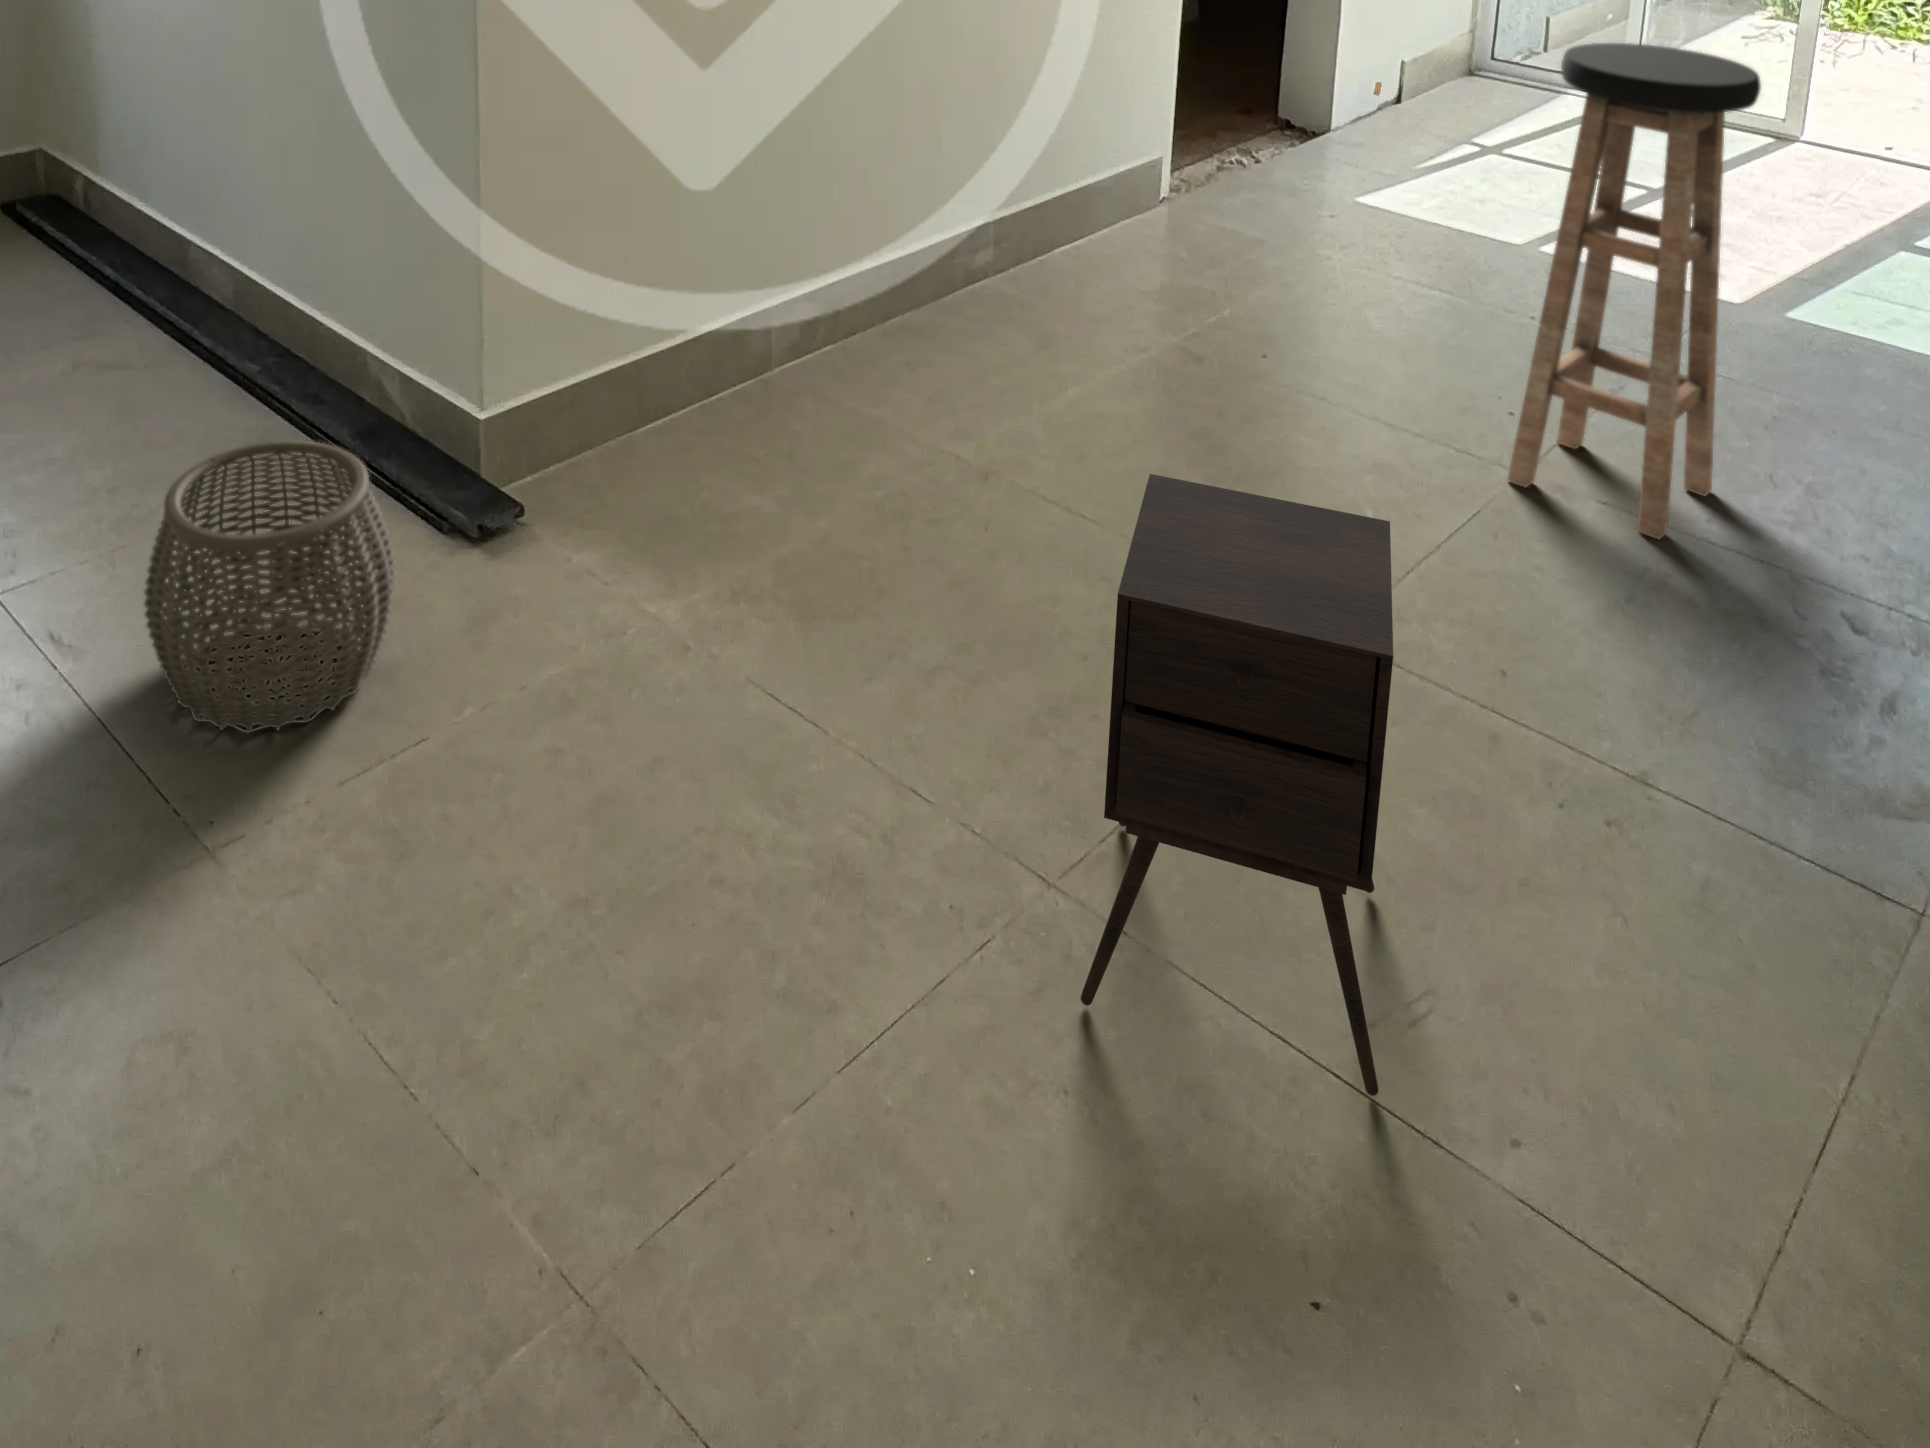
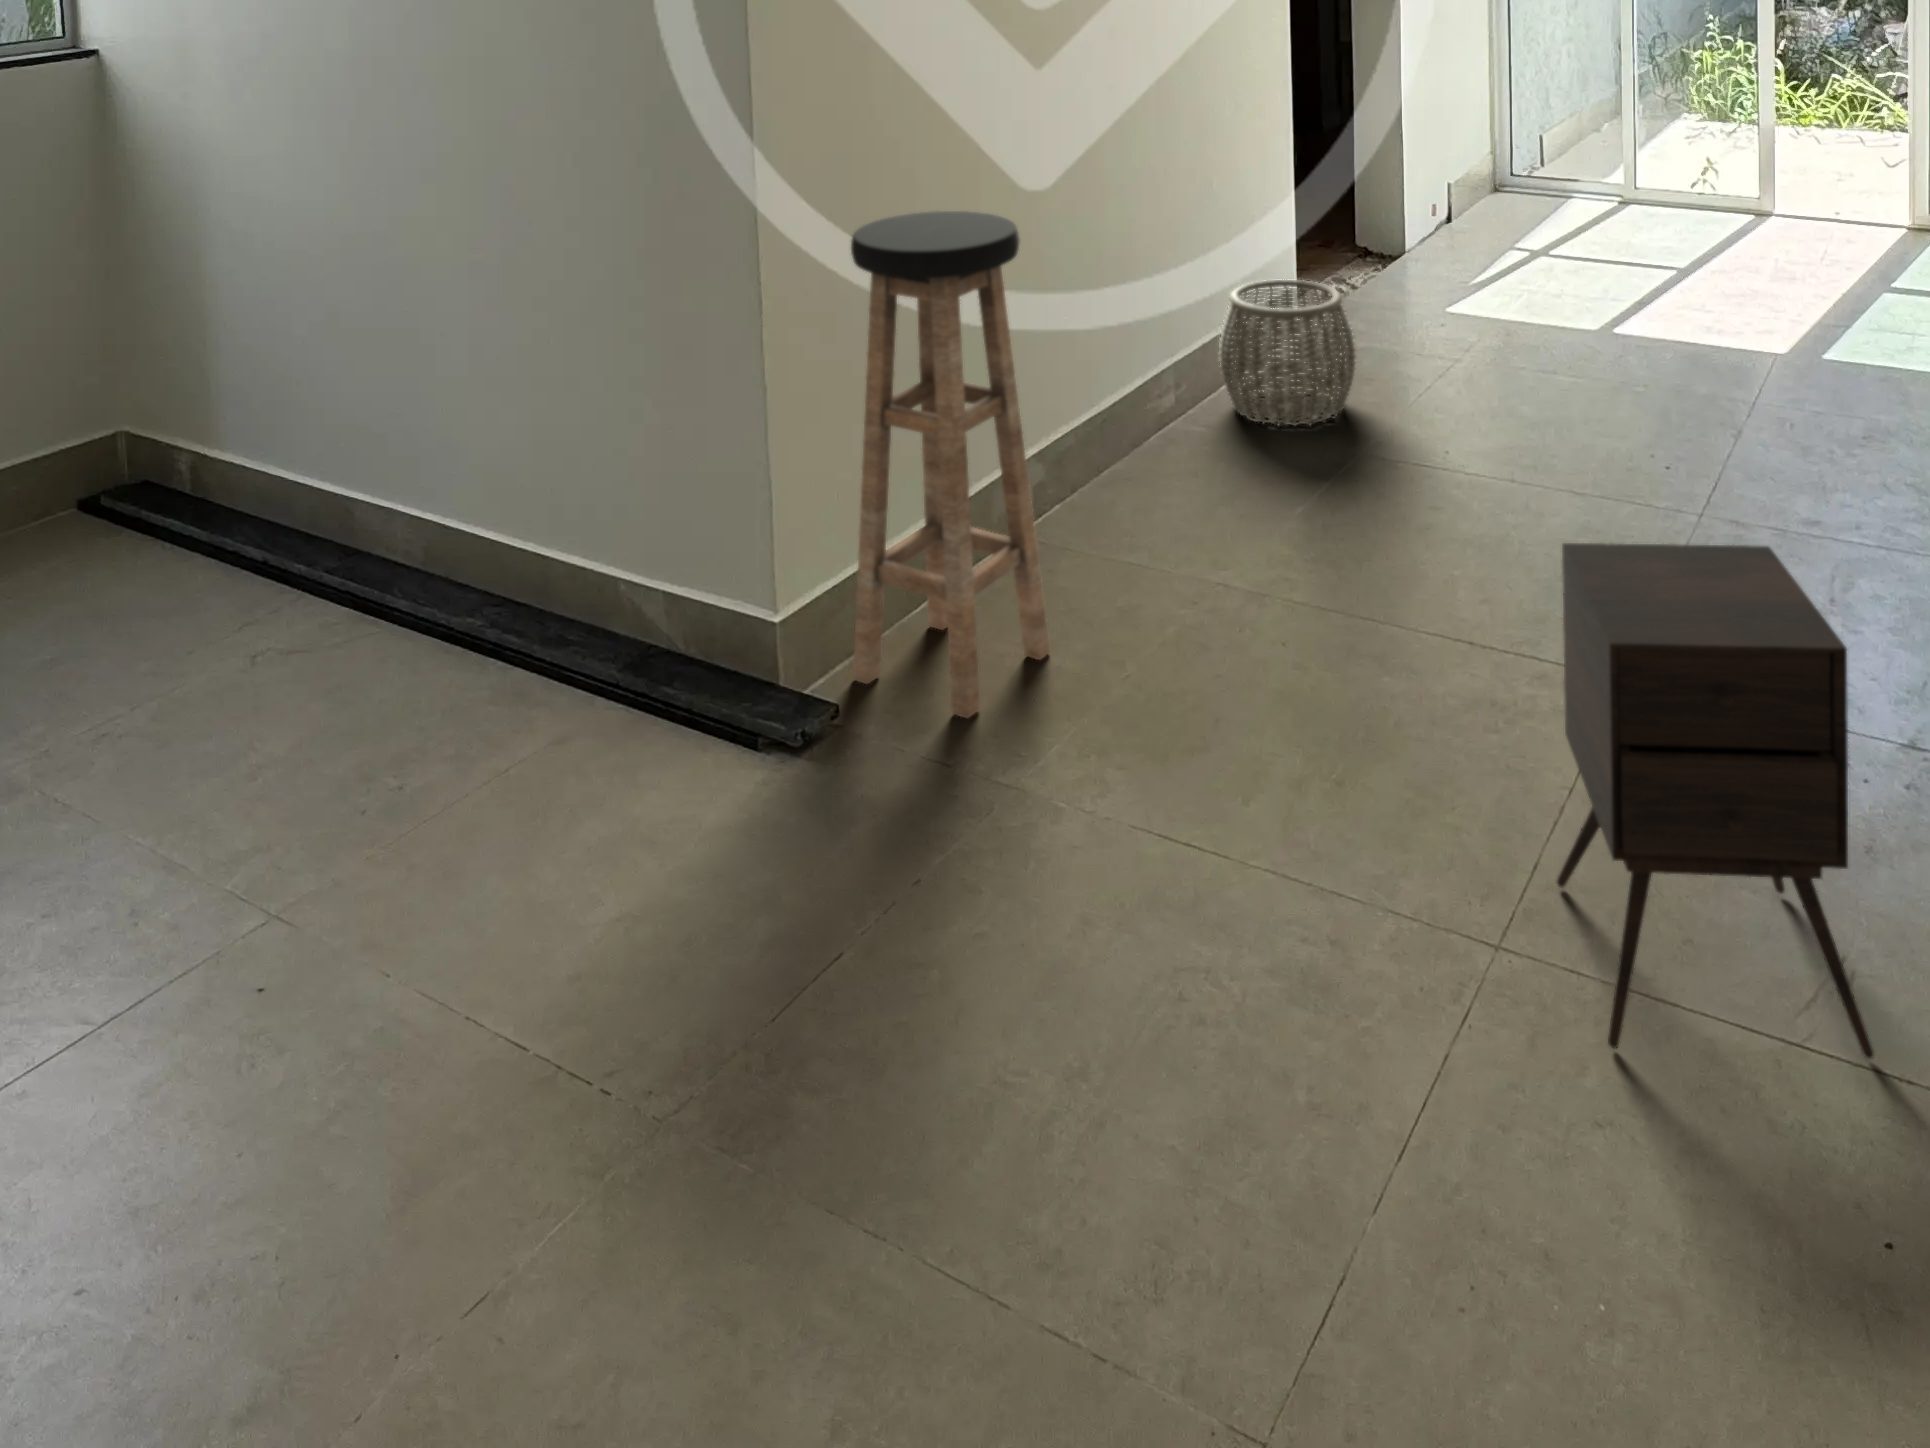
bar stool: present [1507,43,1761,540] -> present [851,211,1050,718]
woven basket: present [144,440,396,733] -> present [1219,280,1356,426]

